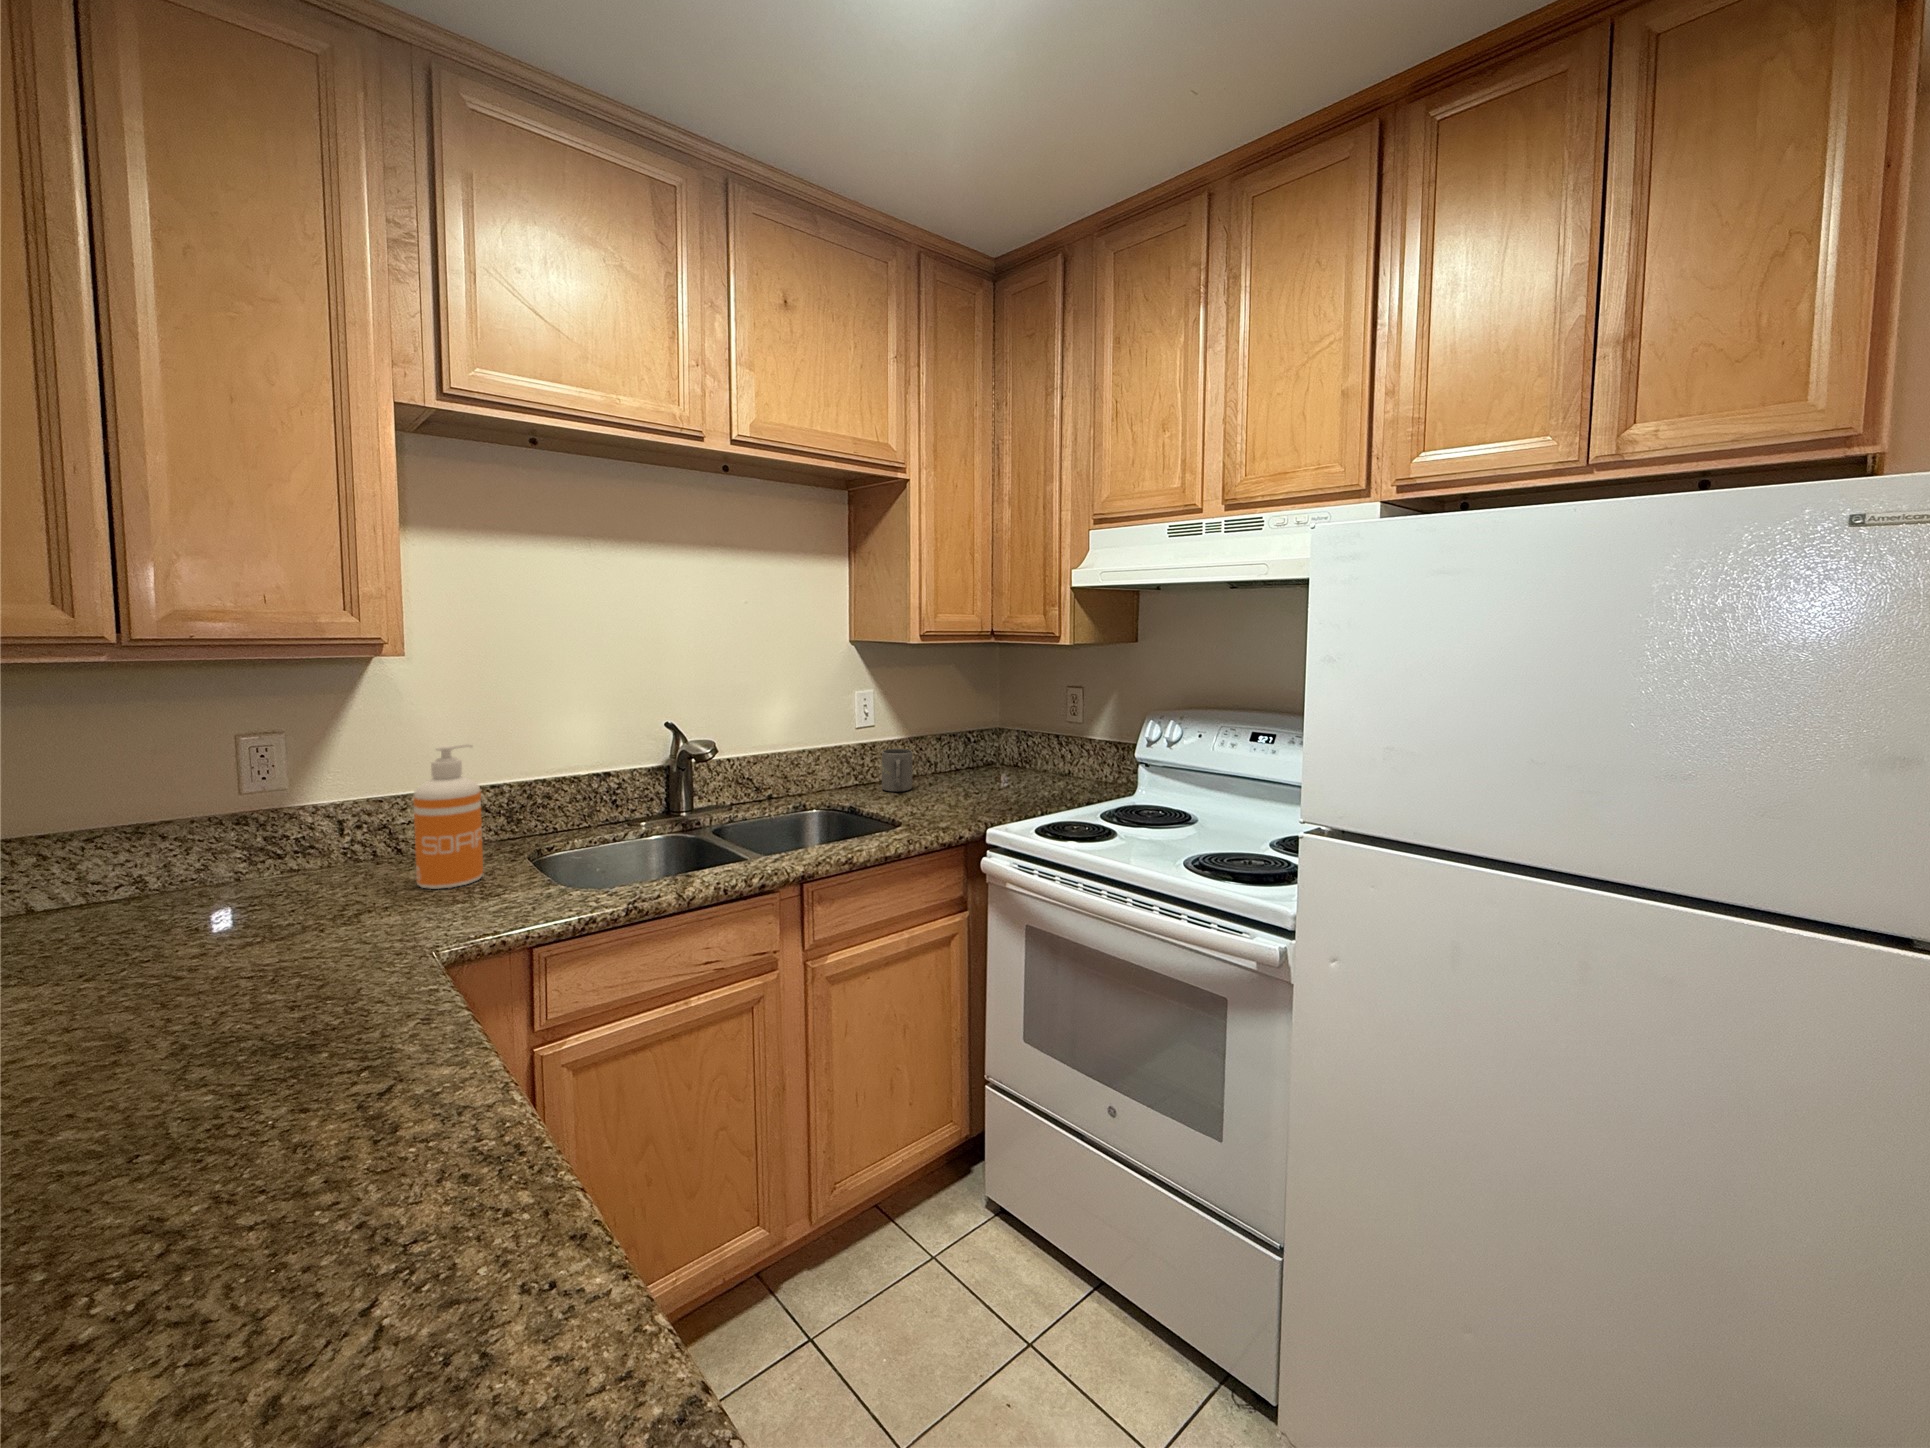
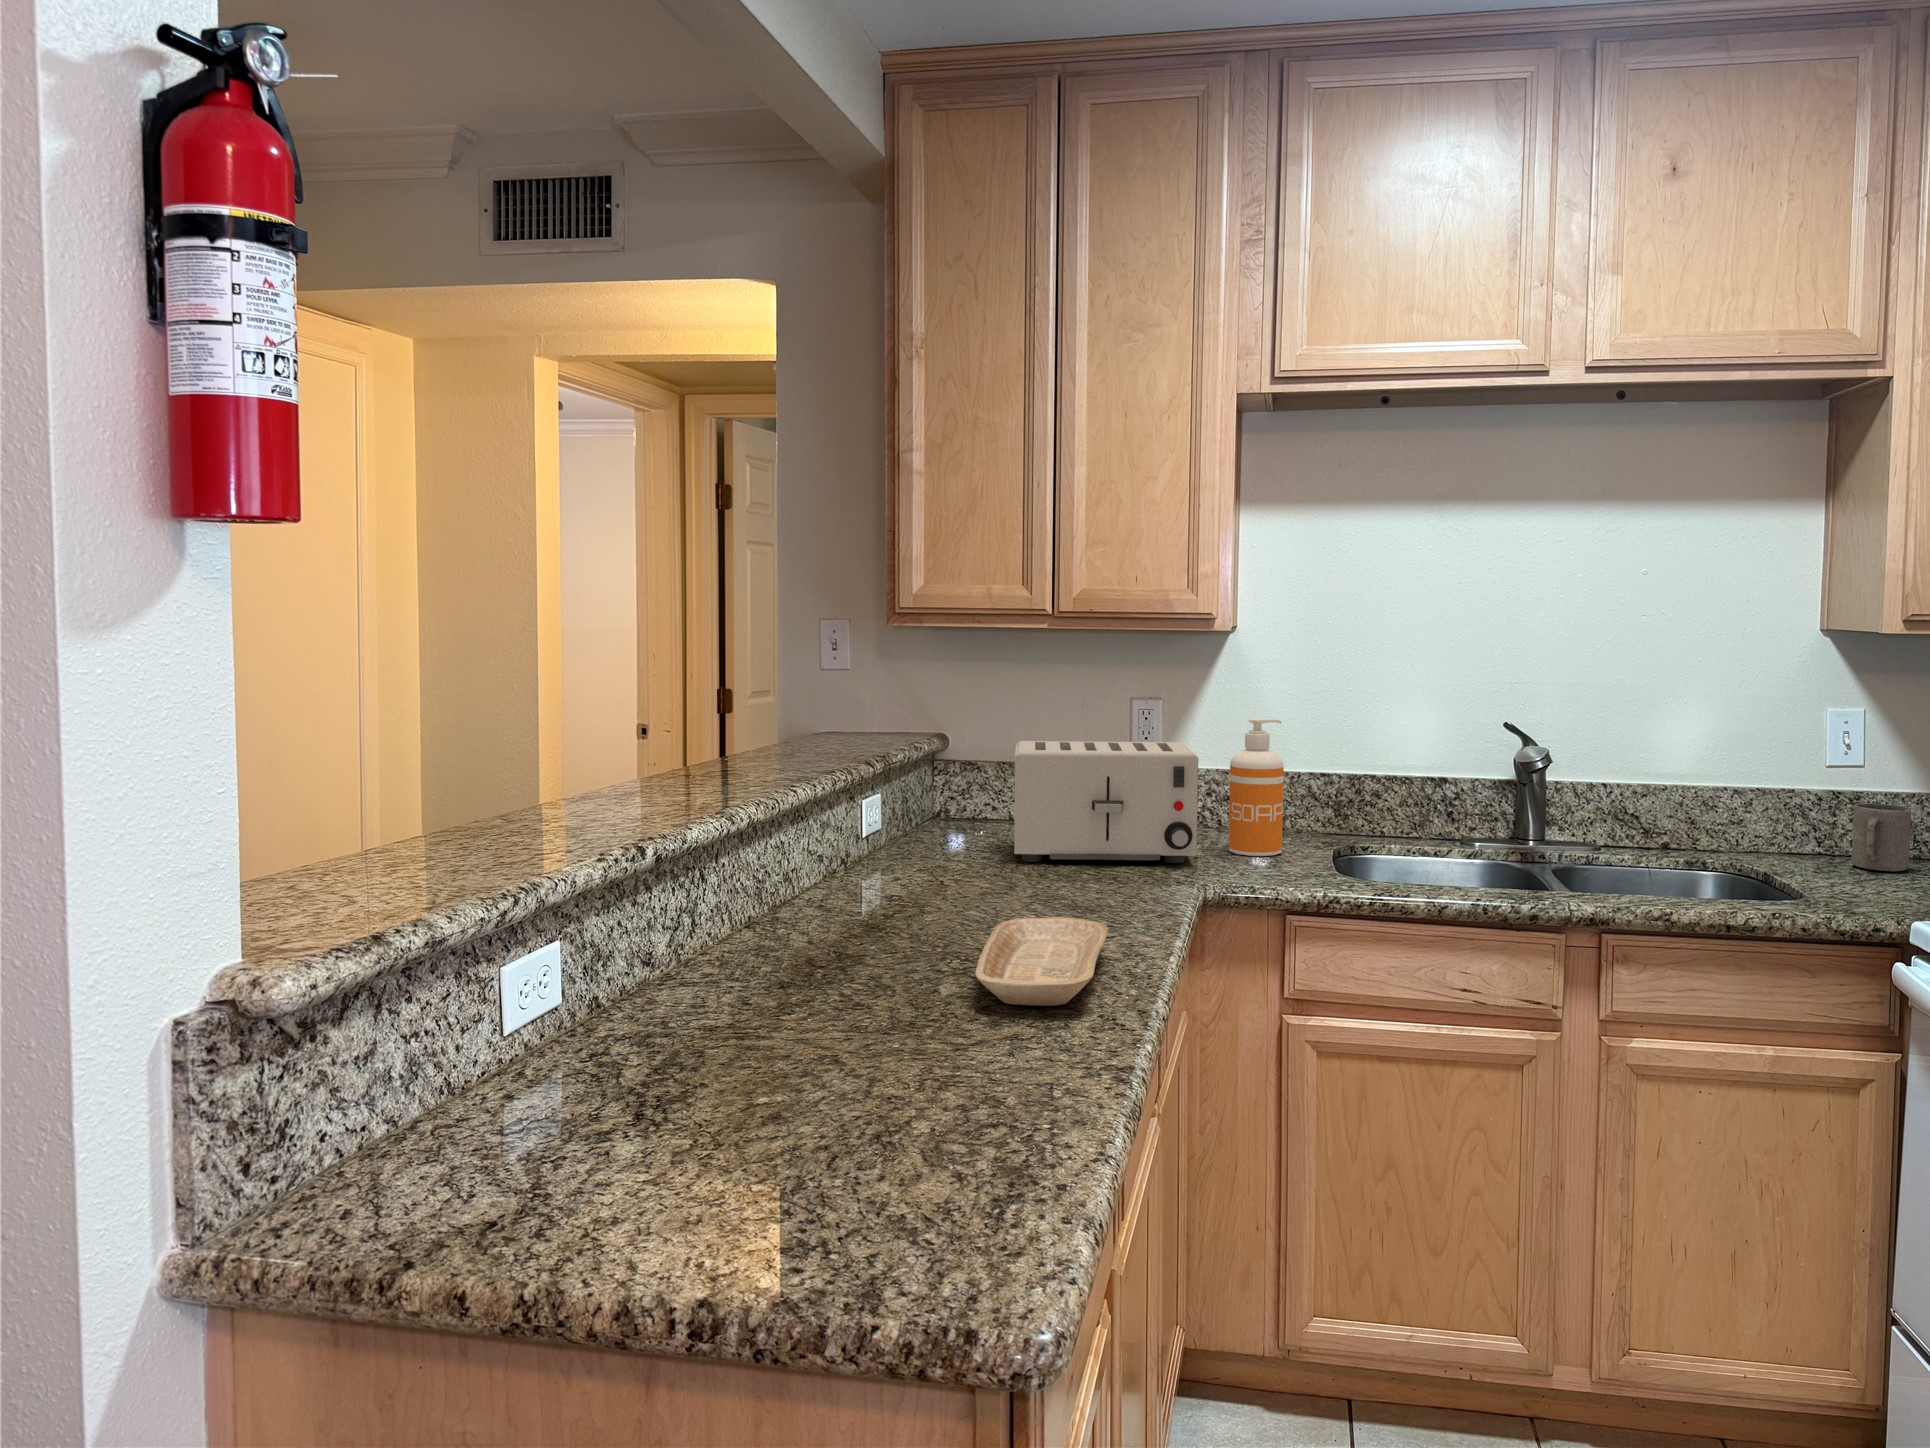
toaster: none [70,782,402,980] -> present [1014,741,1198,863]
tray: none [231,1063,509,1286] -> present [975,917,1108,1006]

